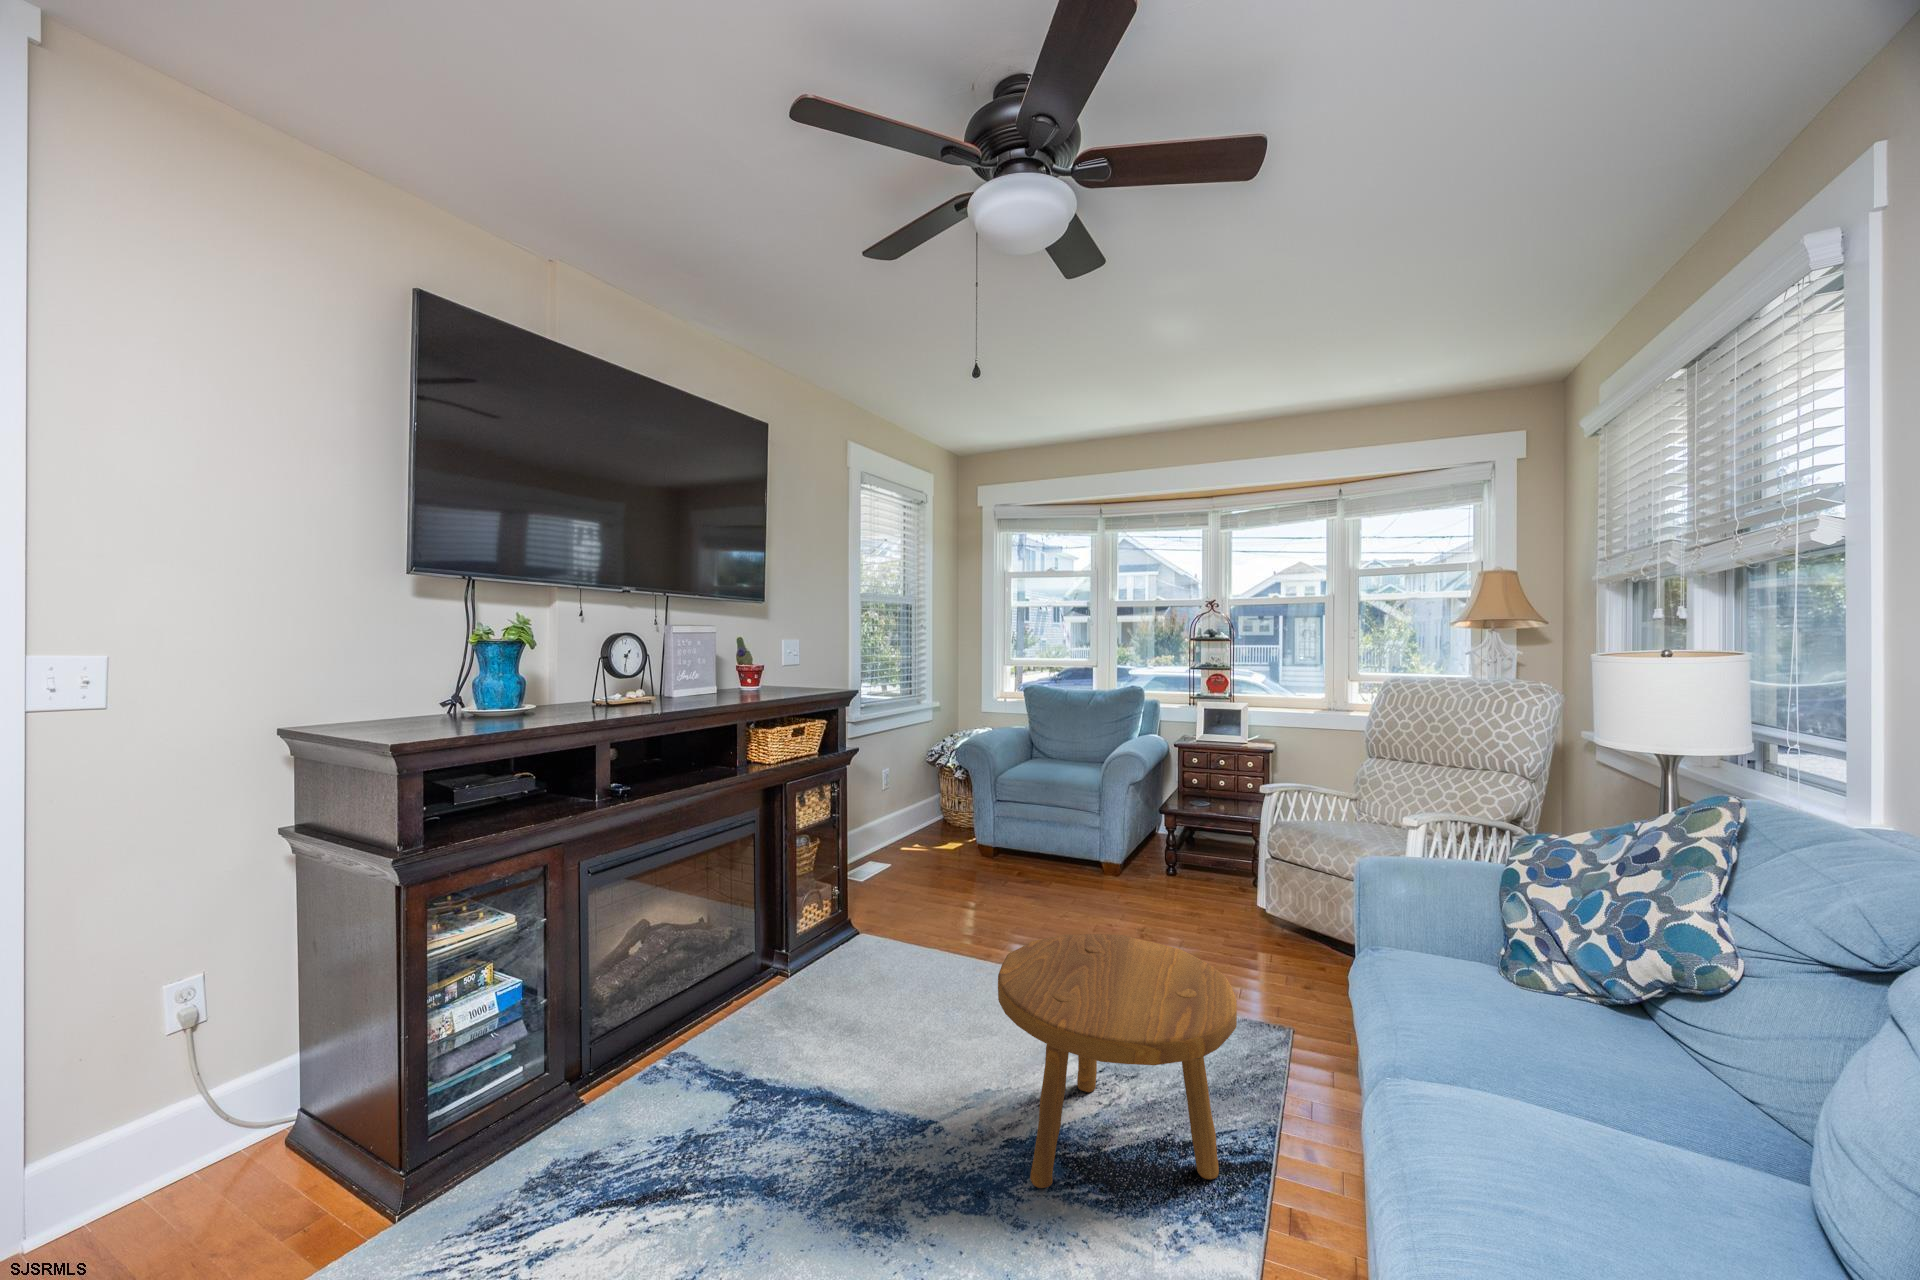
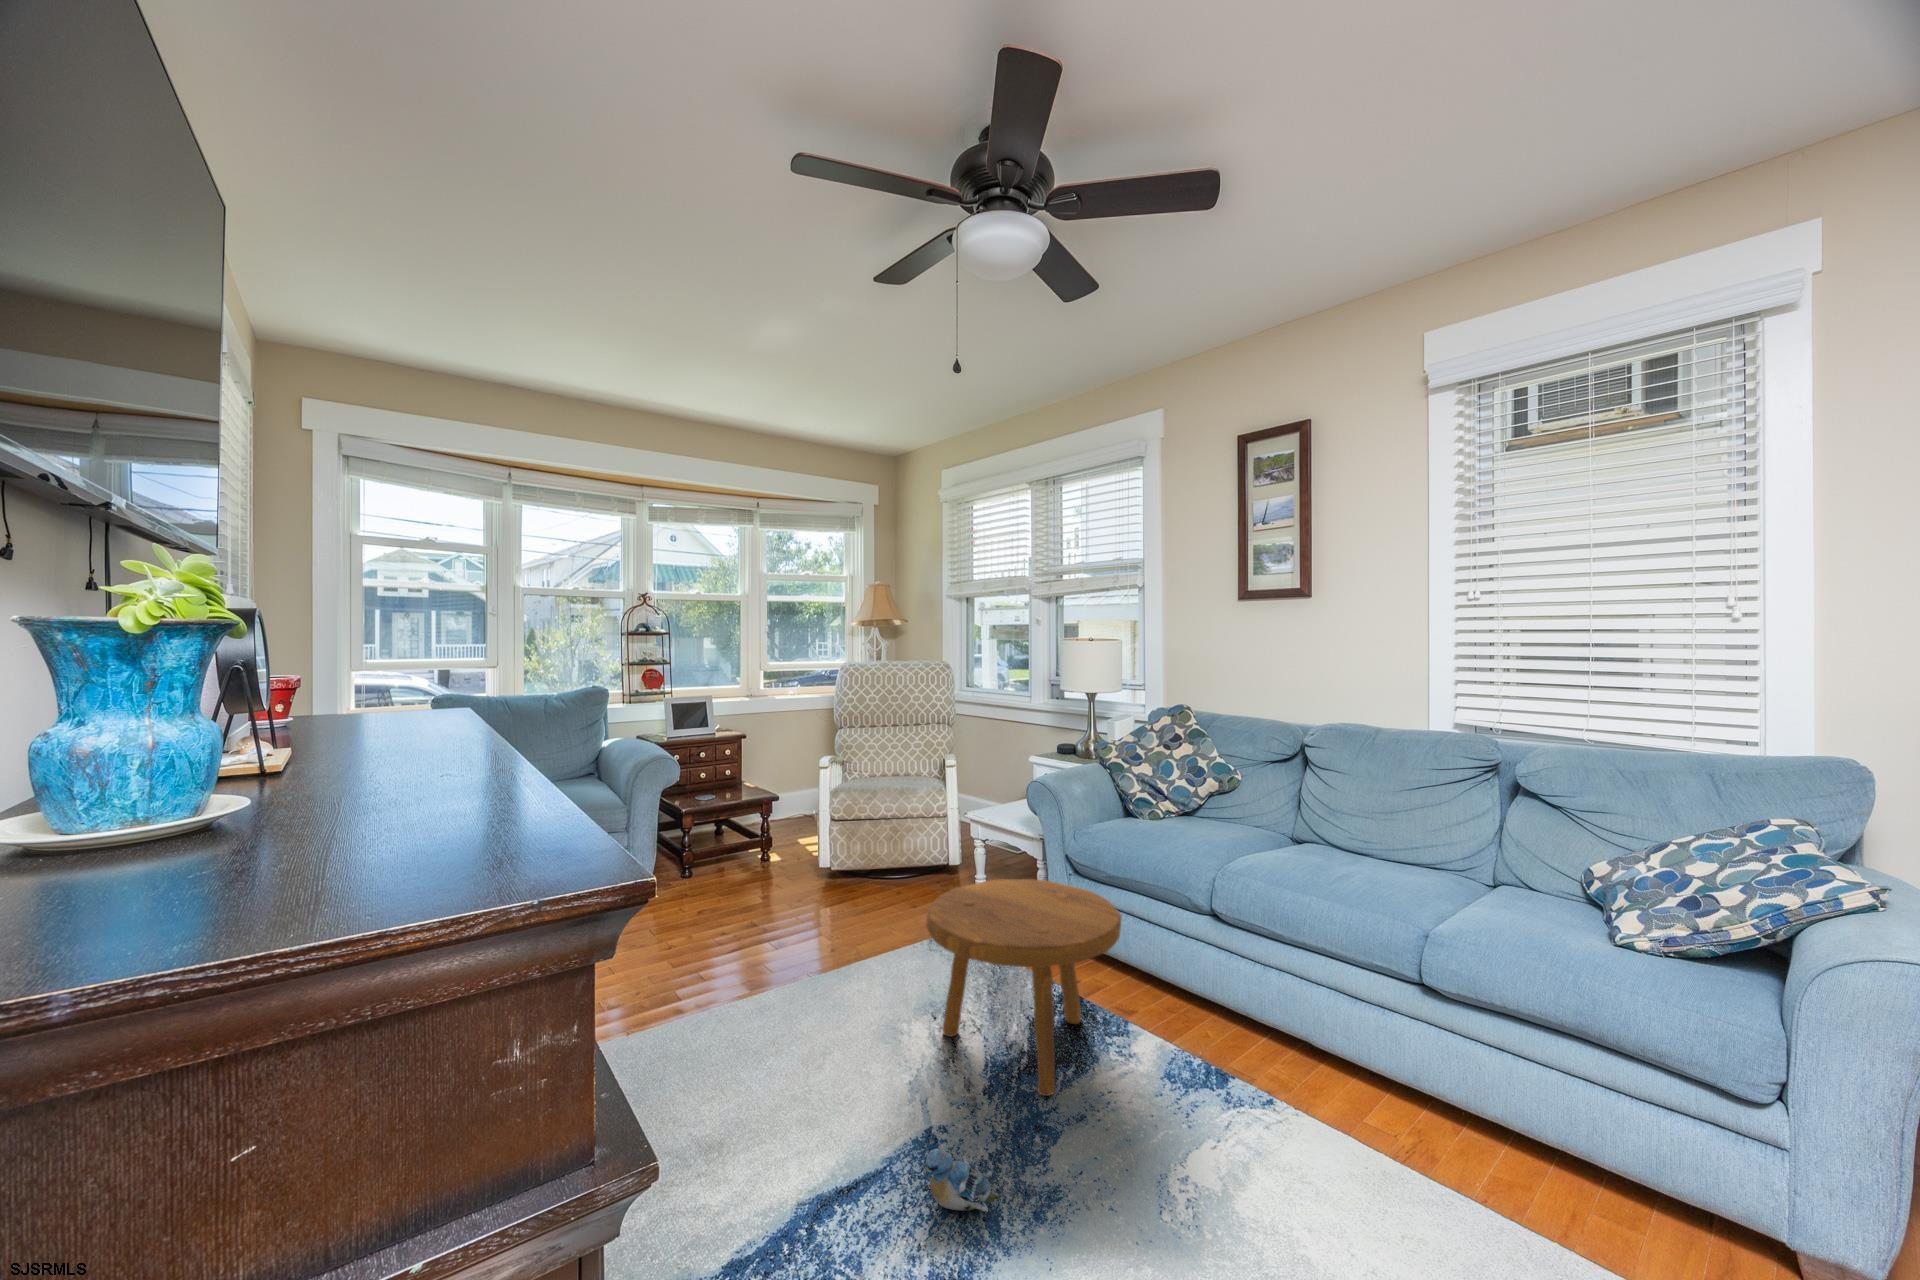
plush toy: none [830,1105,877,1186] -> present [923,1149,999,1212]

